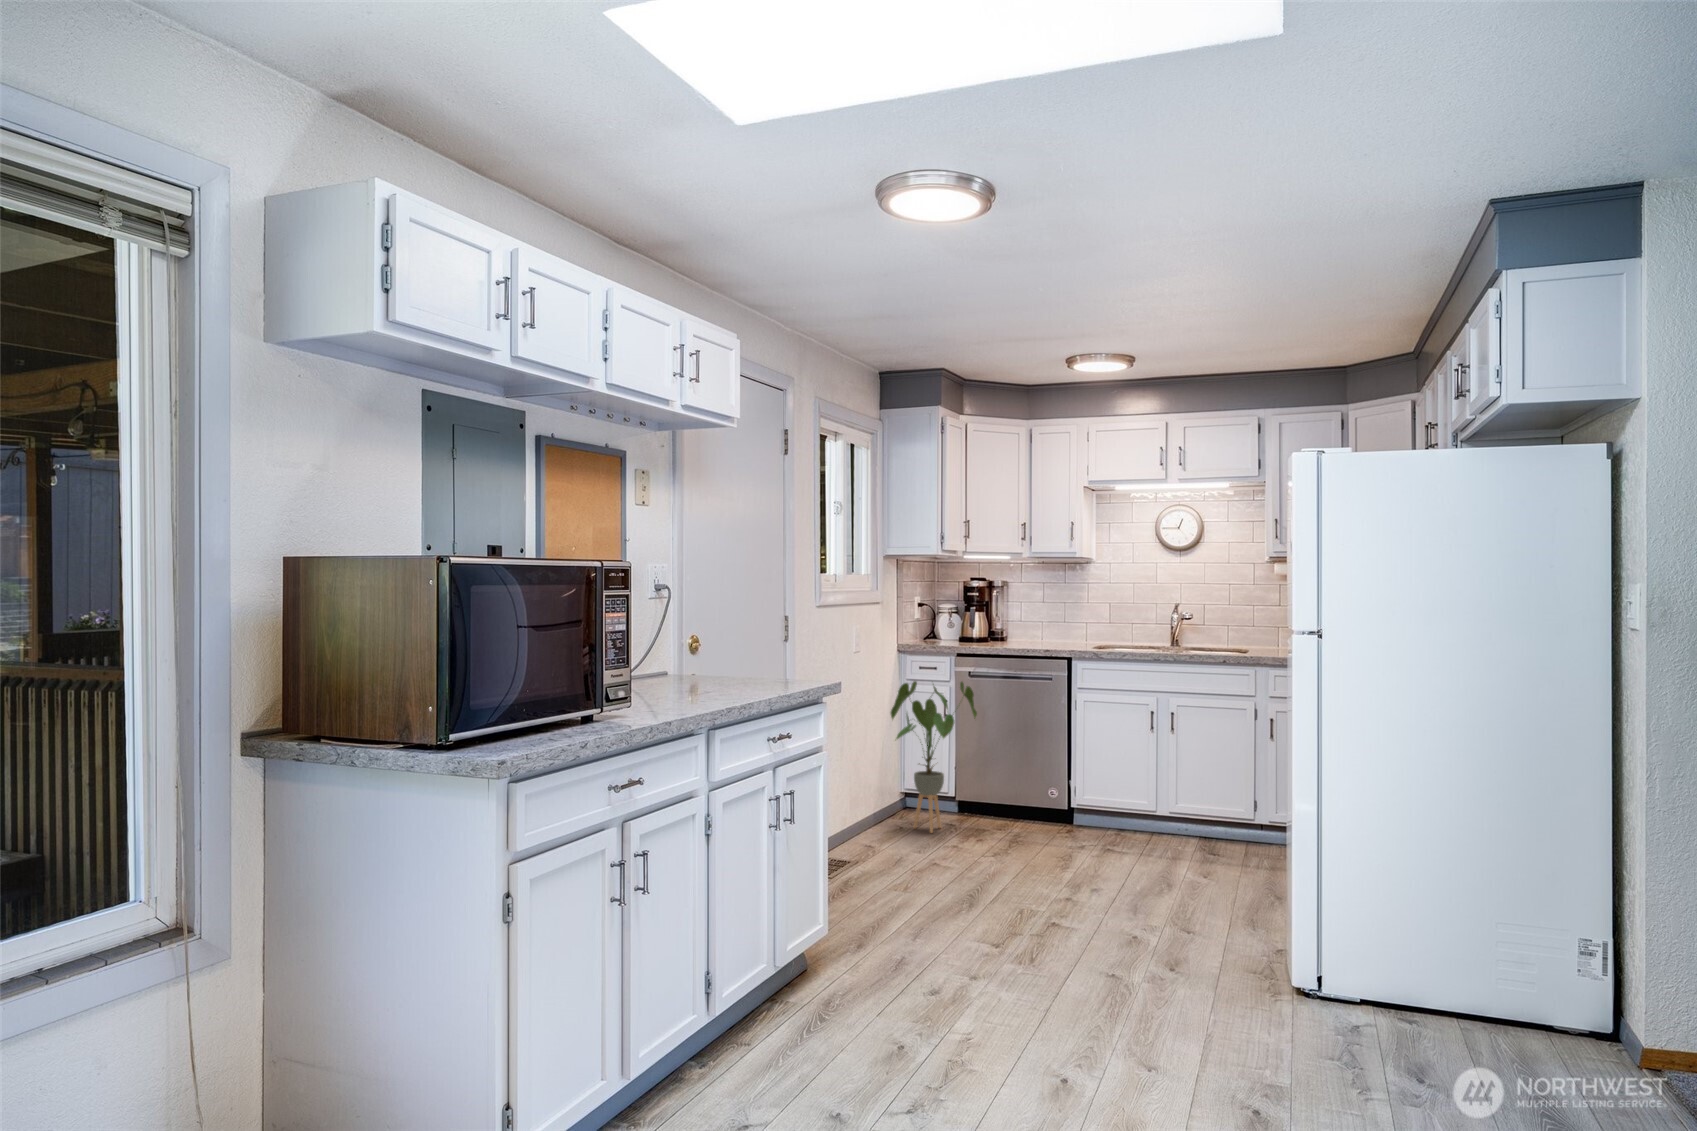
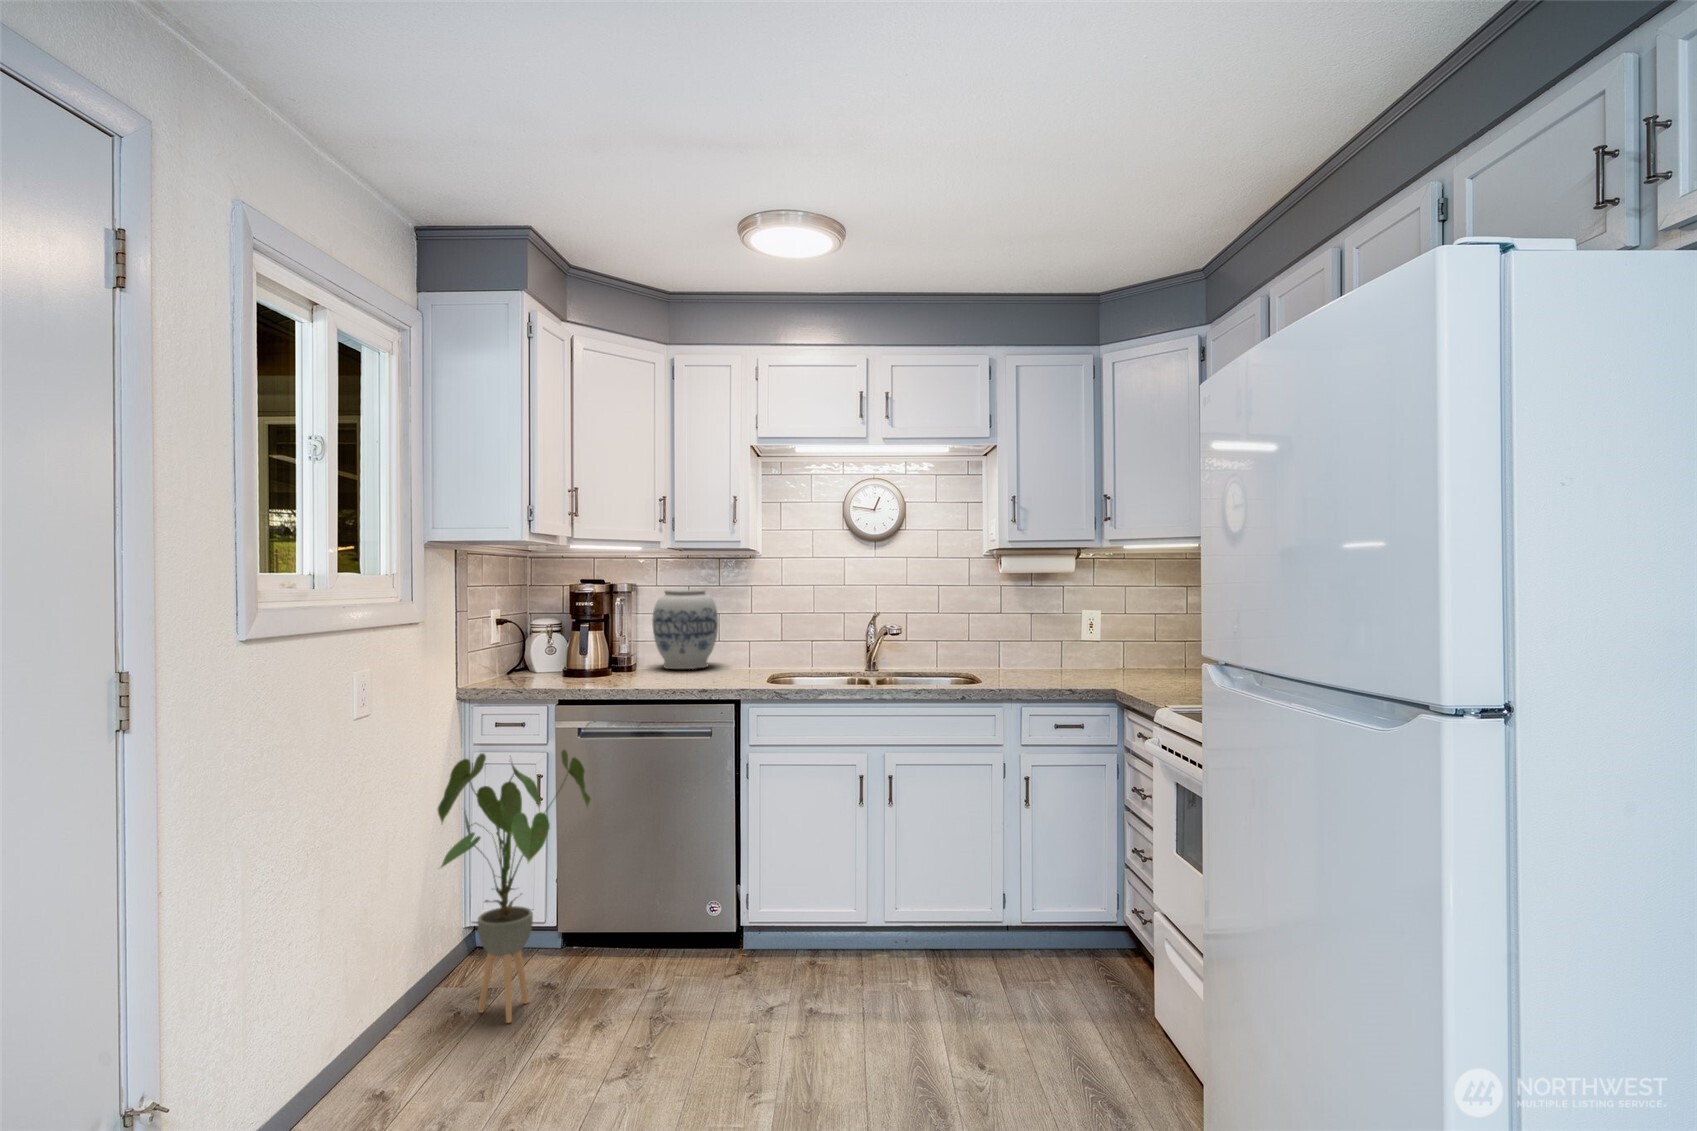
vase: none [1017,587,1062,640] -> present [652,590,718,669]

